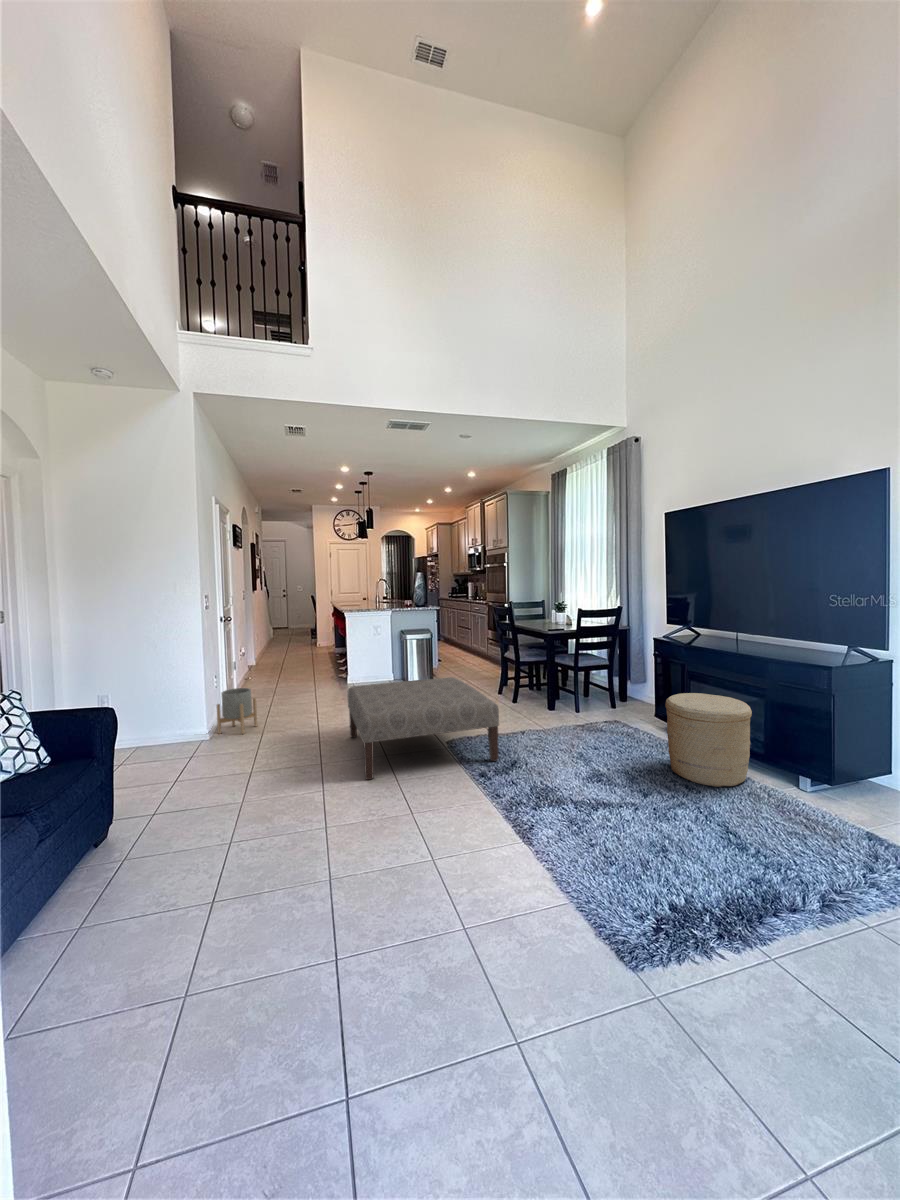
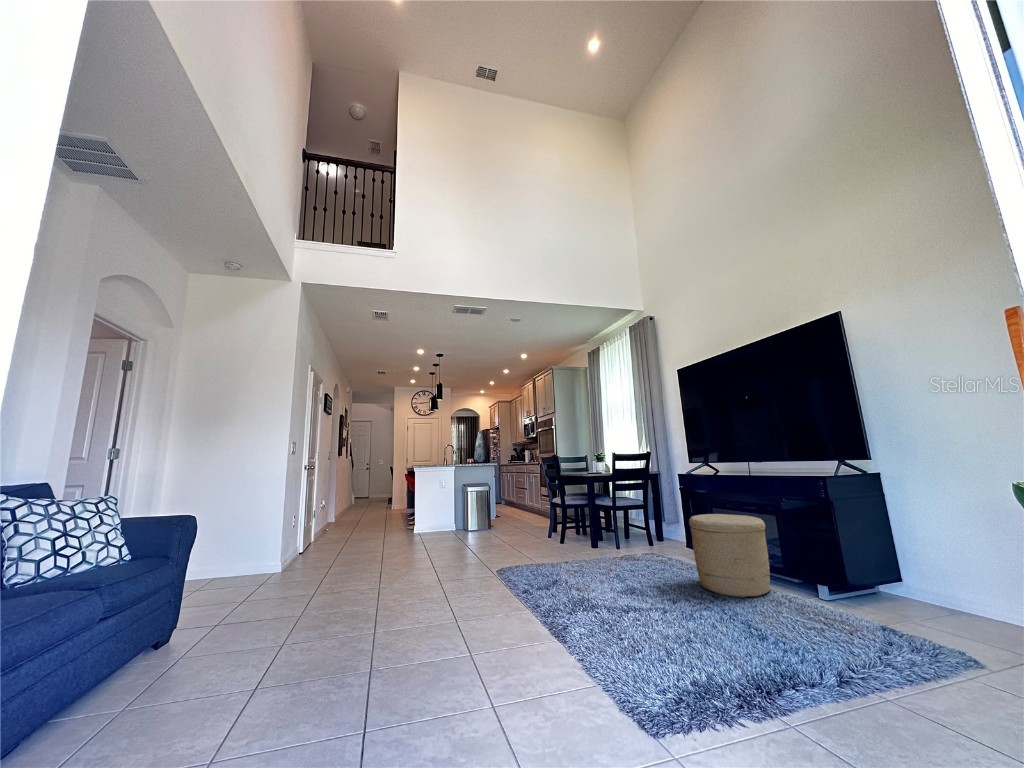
ottoman: present [347,677,499,780] -> none [409,513,543,598]
planter: present [217,688,257,734] -> none [290,527,328,569]

